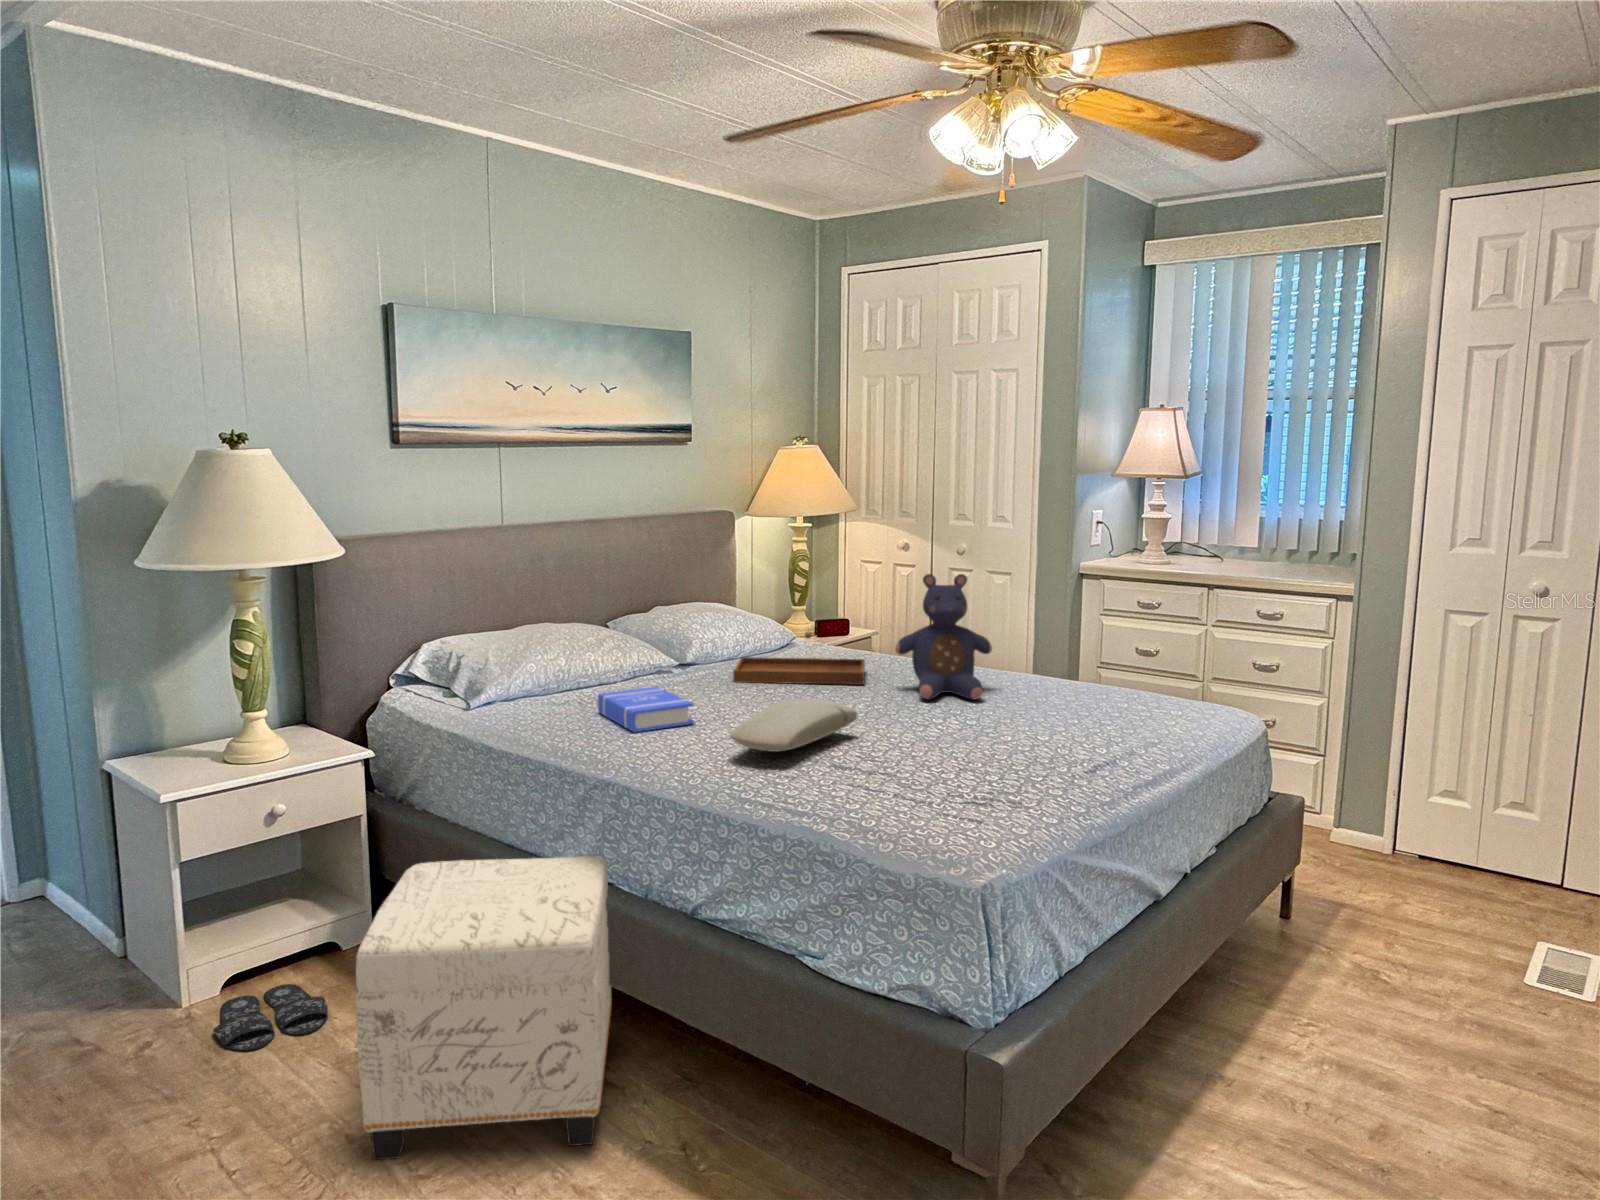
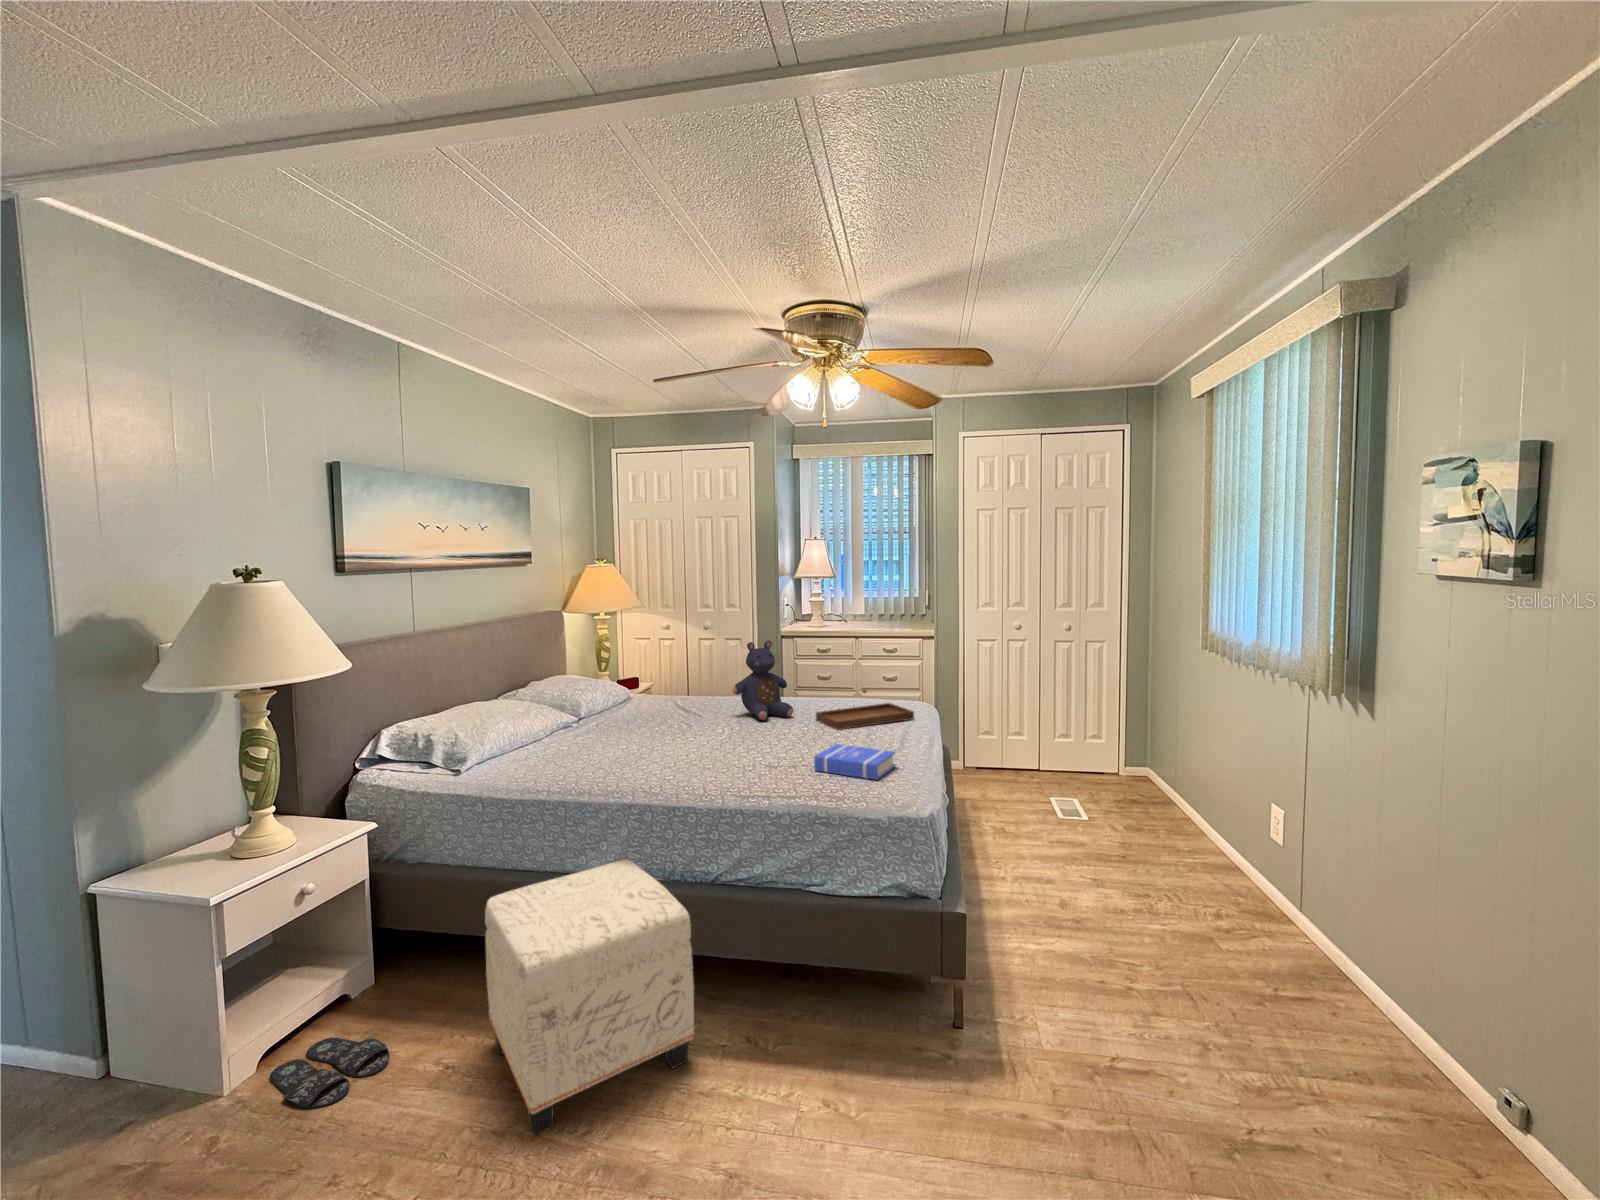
tray: present [733,632,865,685] -> present [816,689,914,730]
book: present [598,687,694,732] -> present [814,744,896,780]
pillow: present [730,699,857,752] -> none [697,728,756,764]

